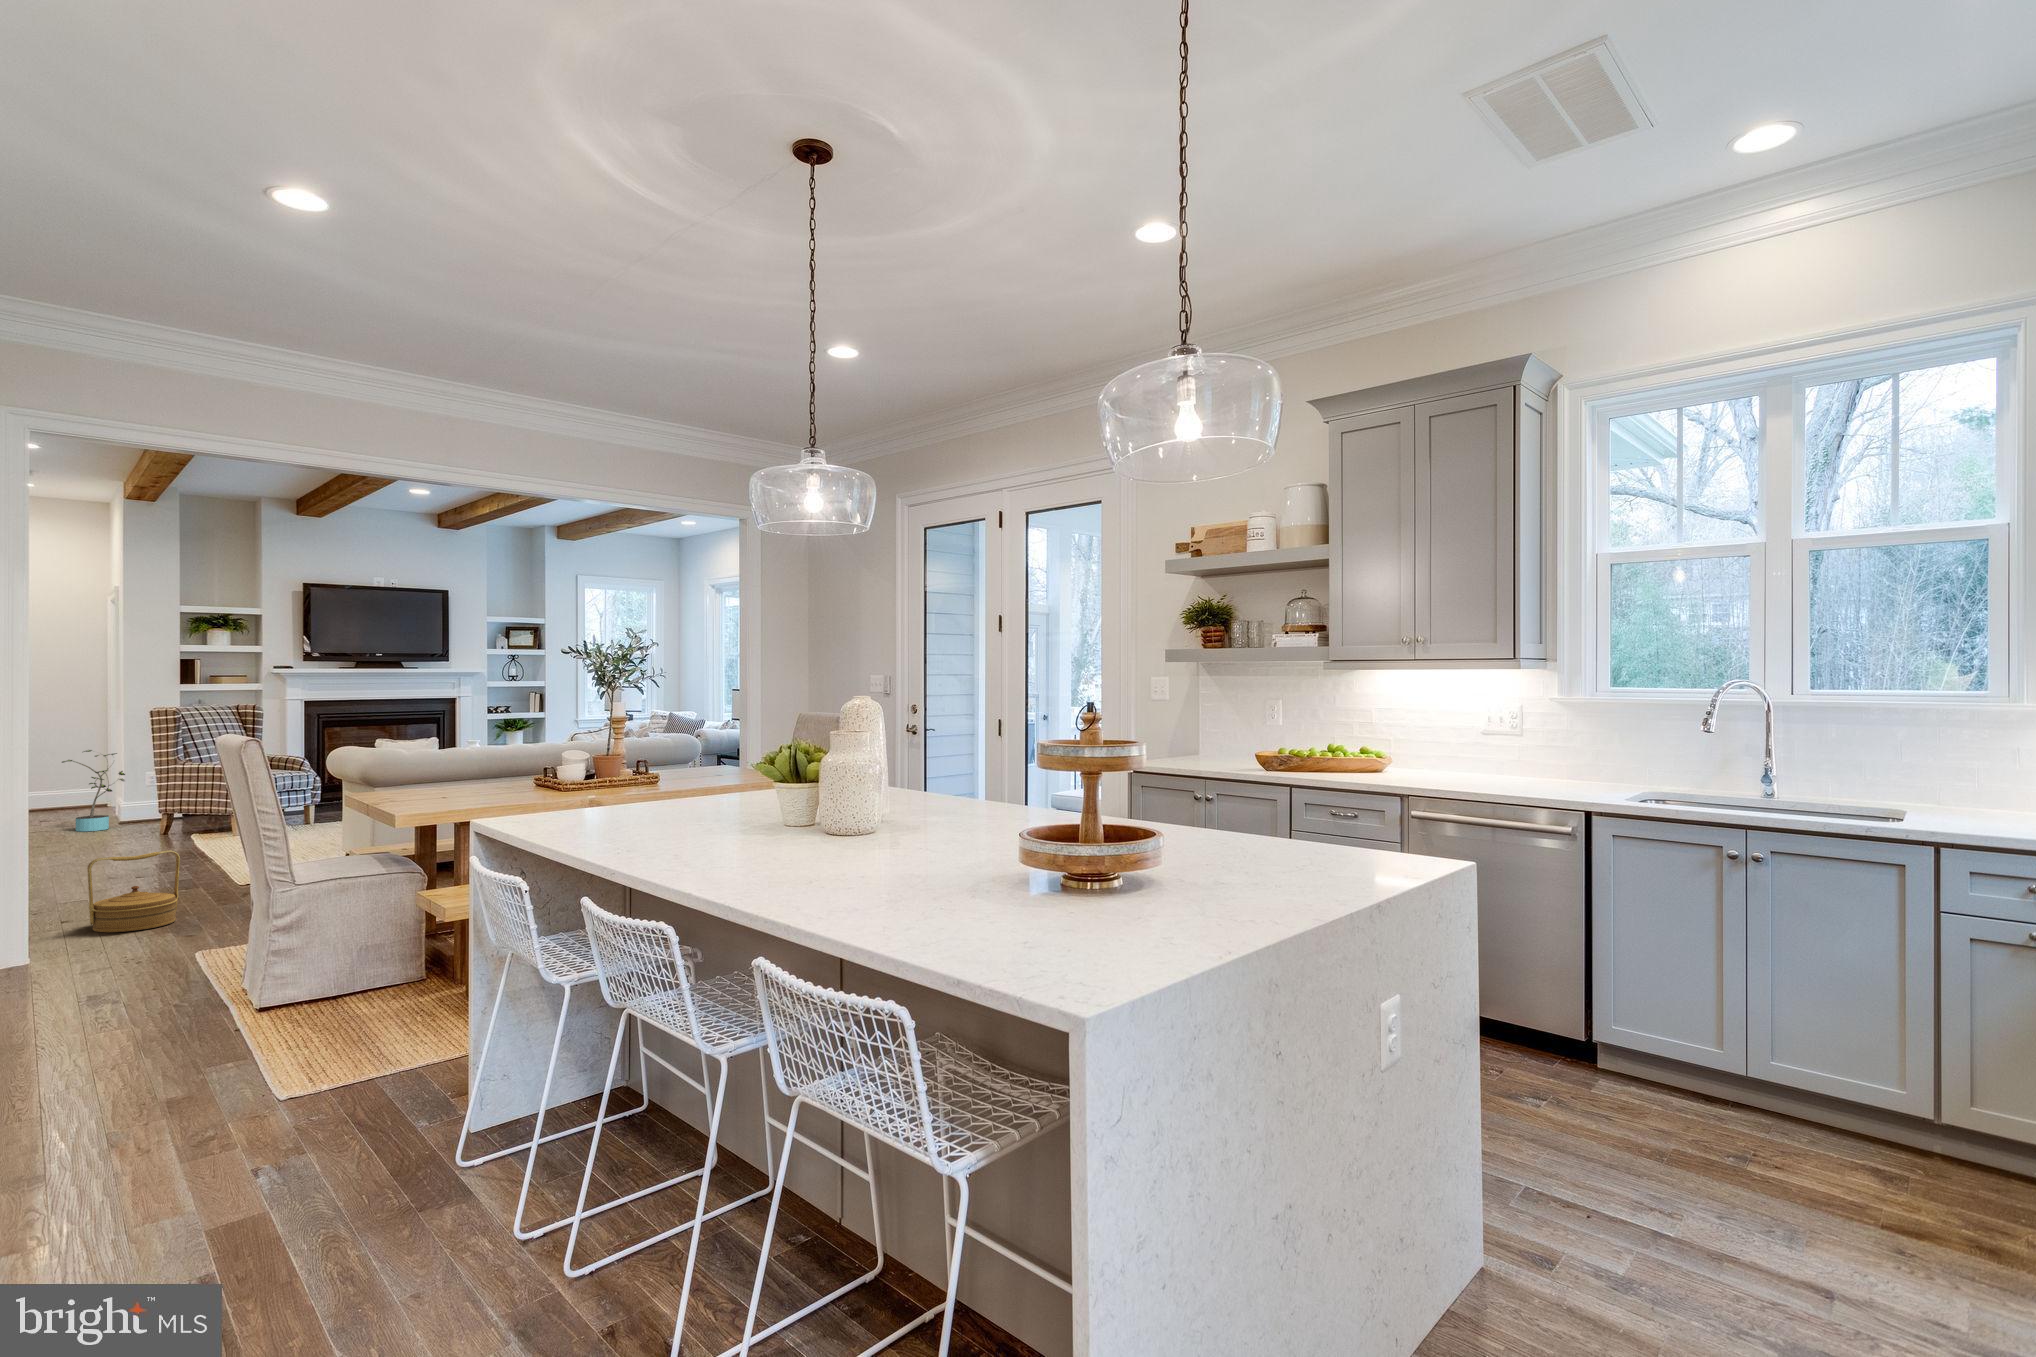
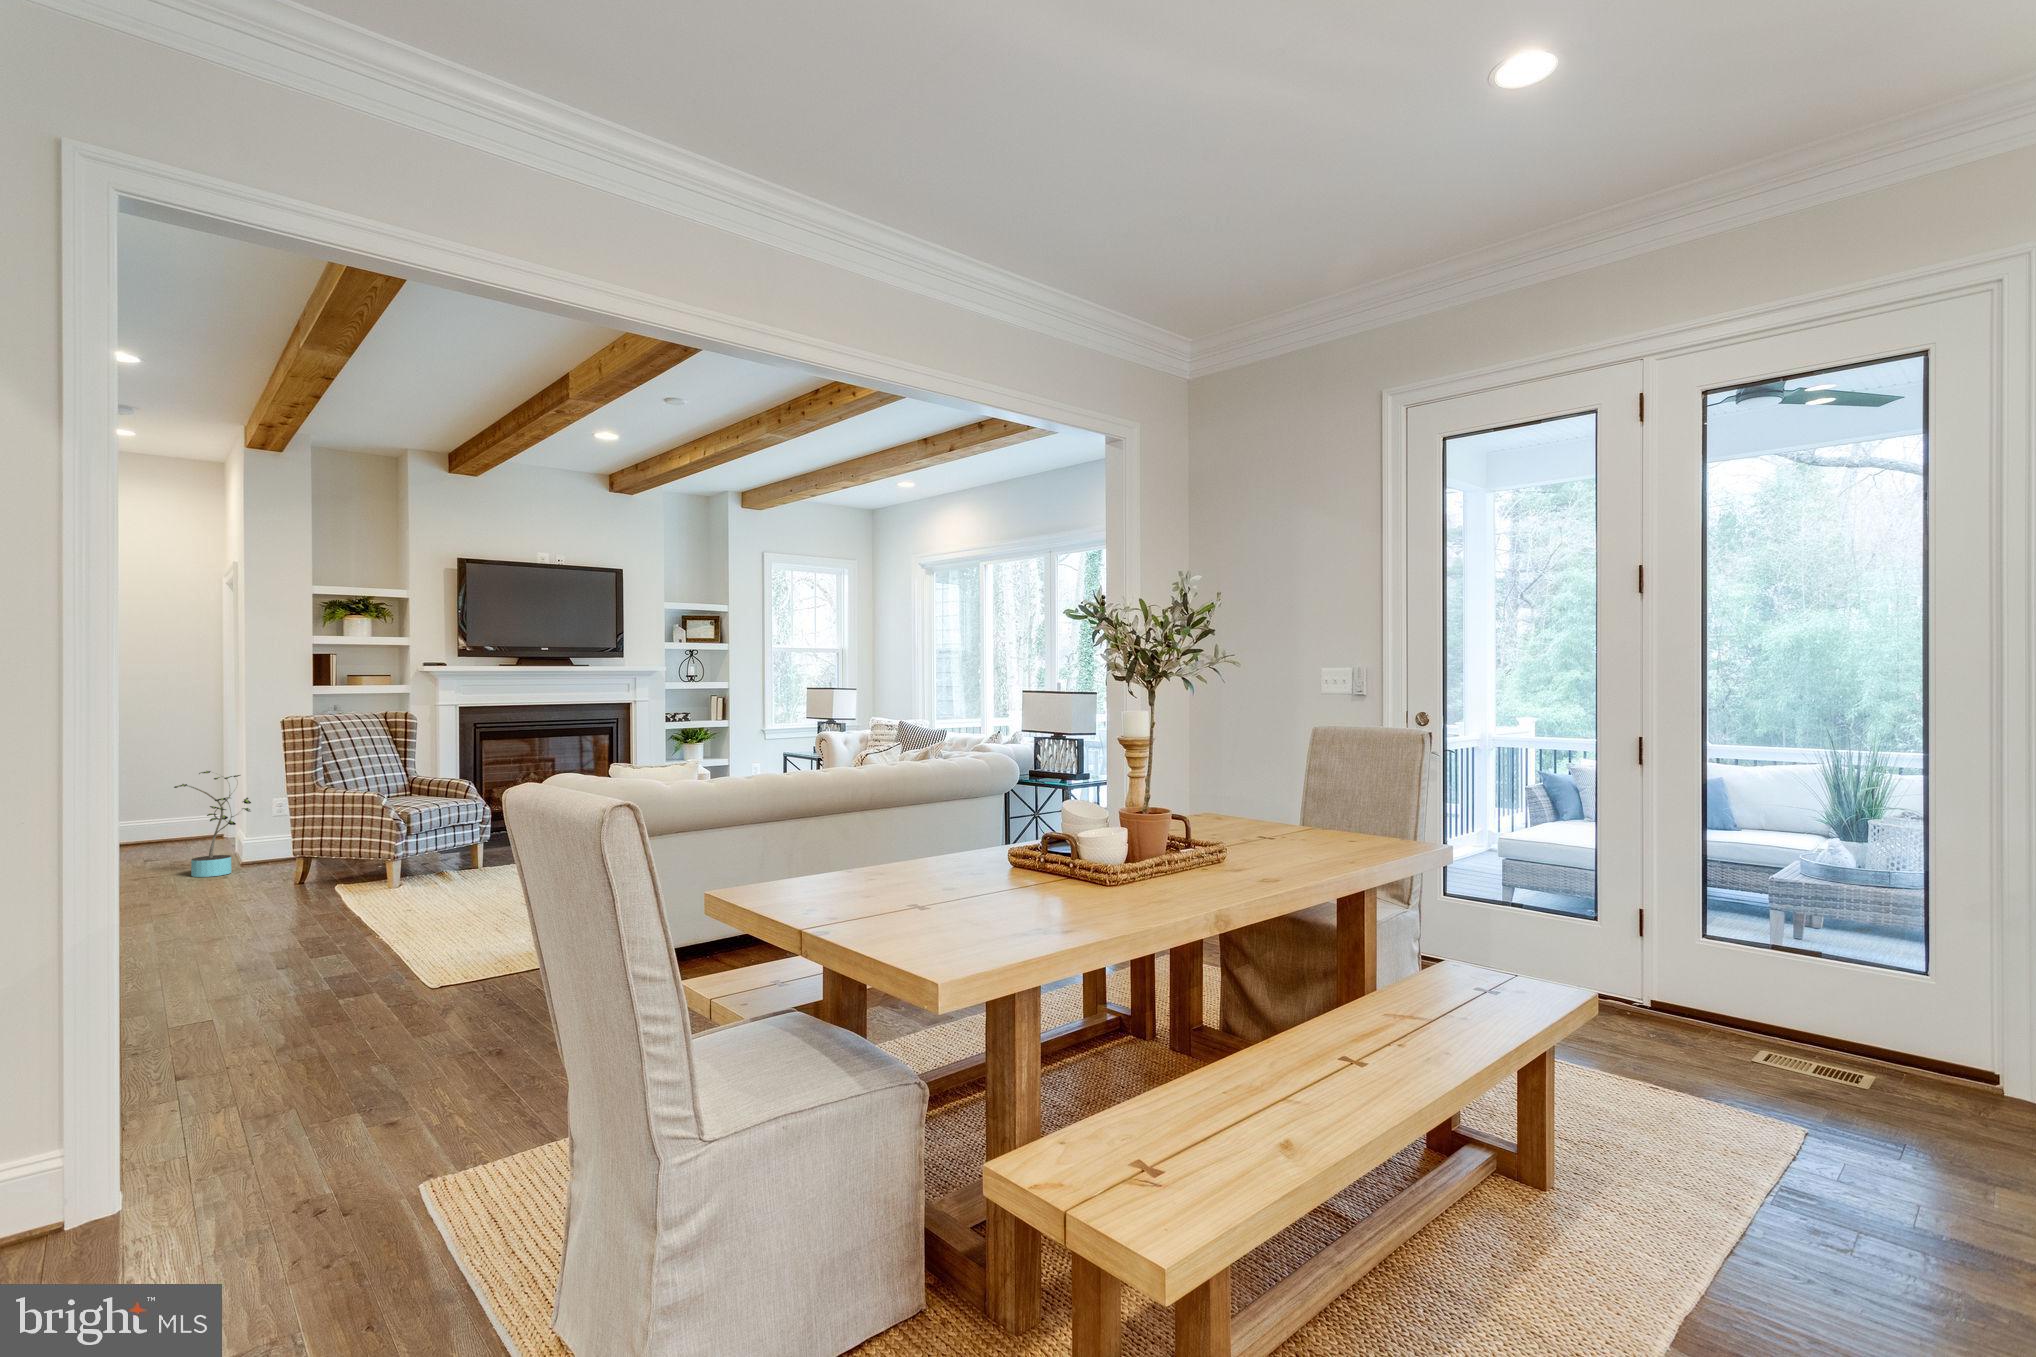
basket: present [87,850,180,932] -> none [209,943,345,1084]

